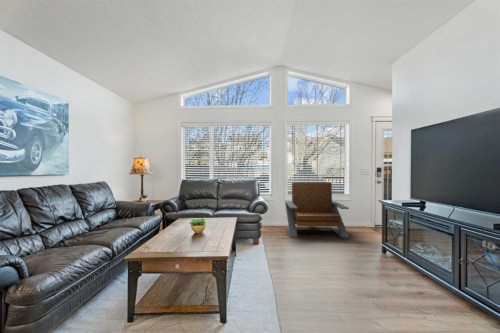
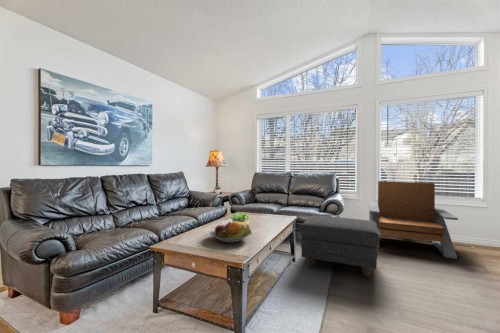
ottoman: none [245,215,307,259] -> present [300,215,379,277]
fruit bowl: none [180,225,219,244] -> present [210,222,252,242]

